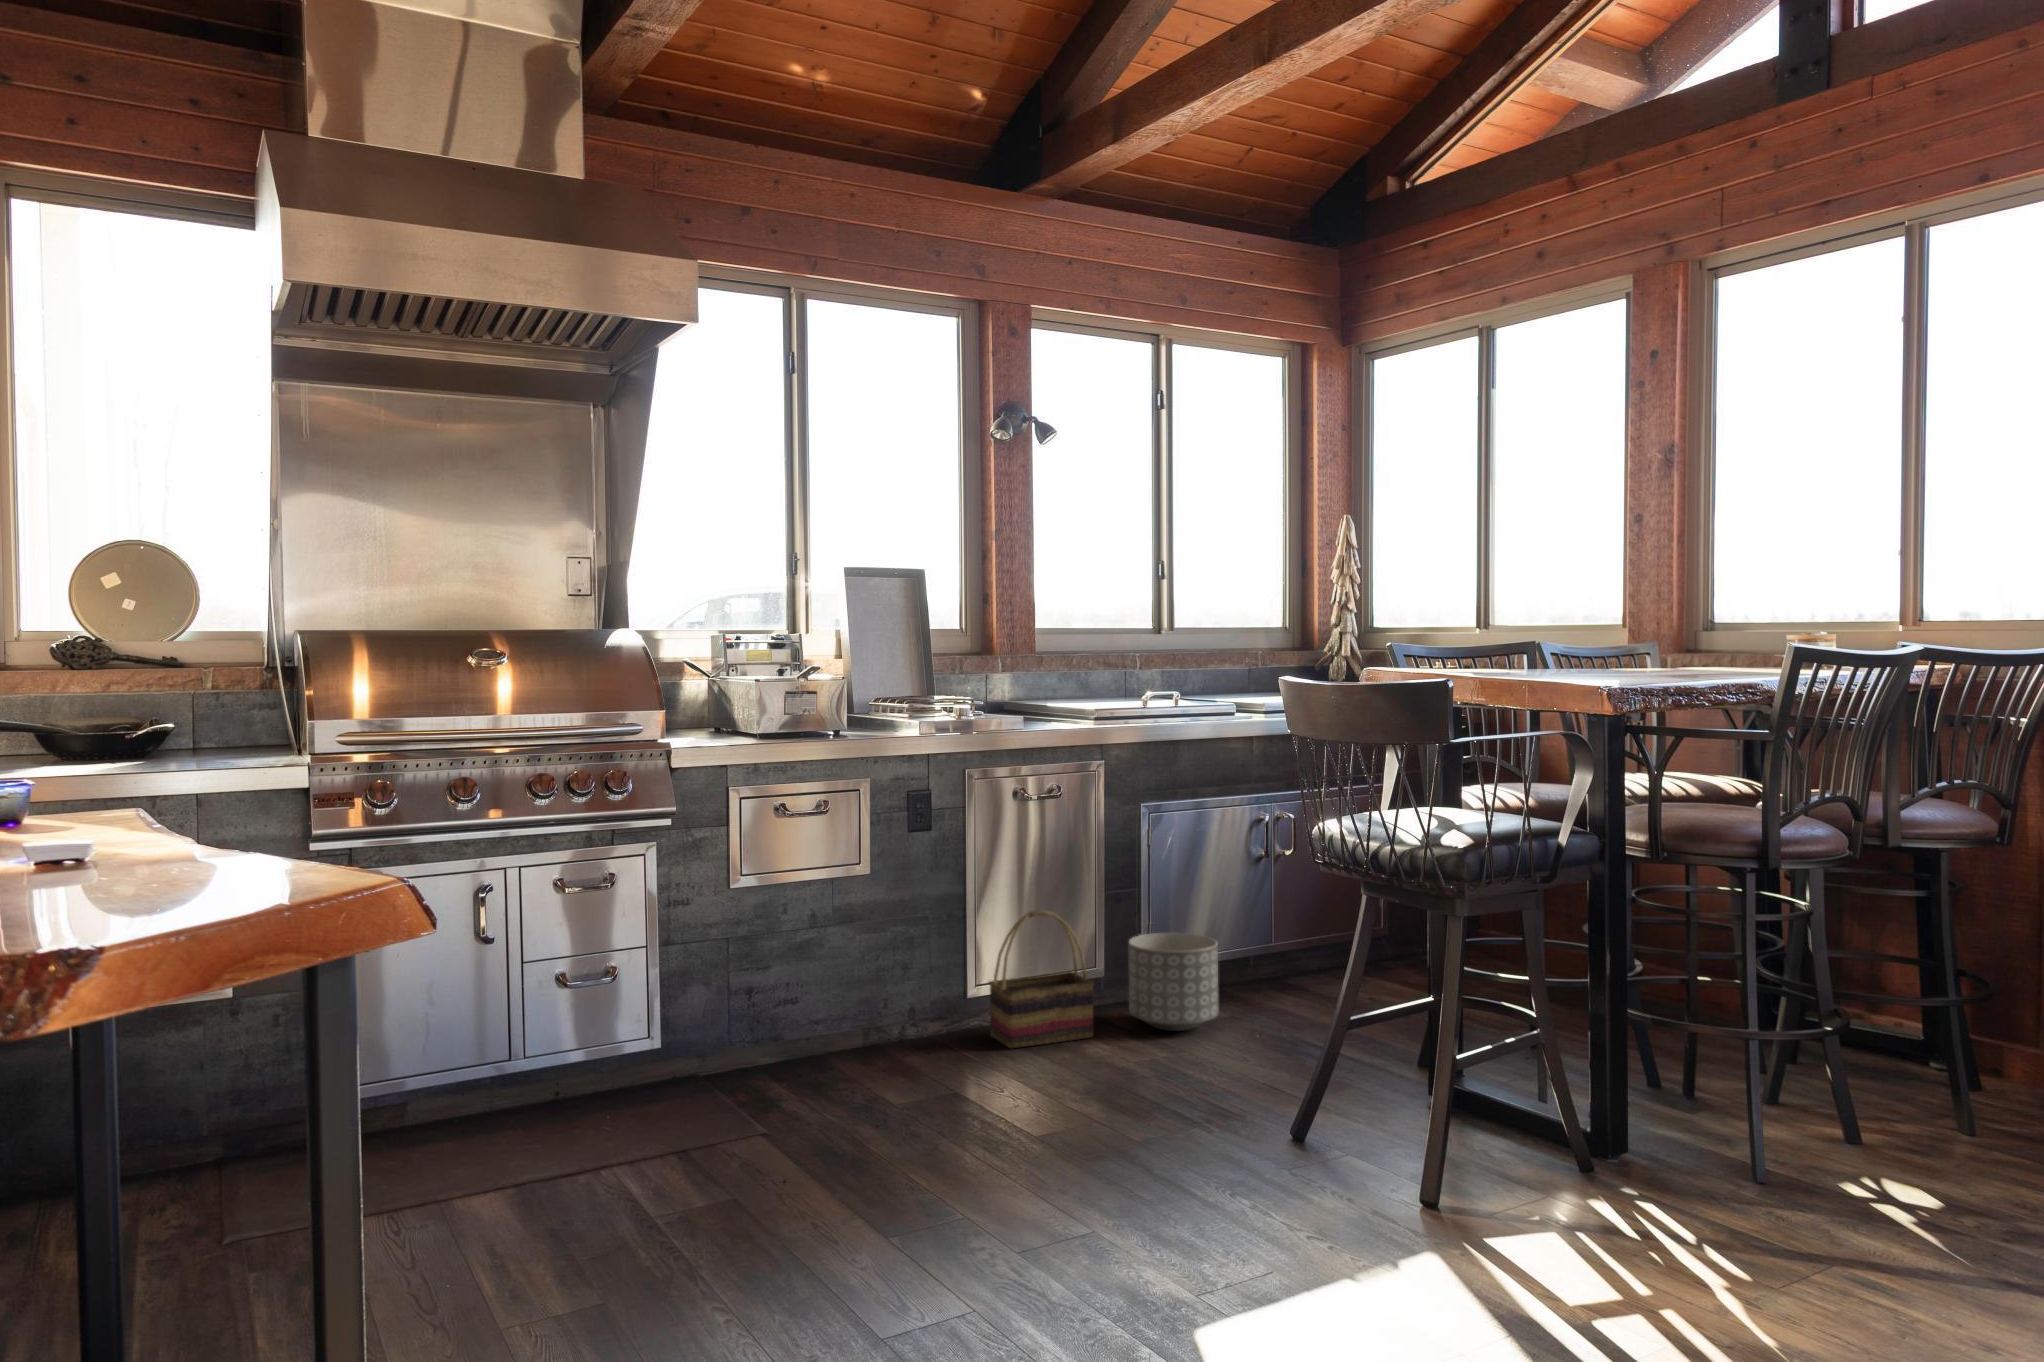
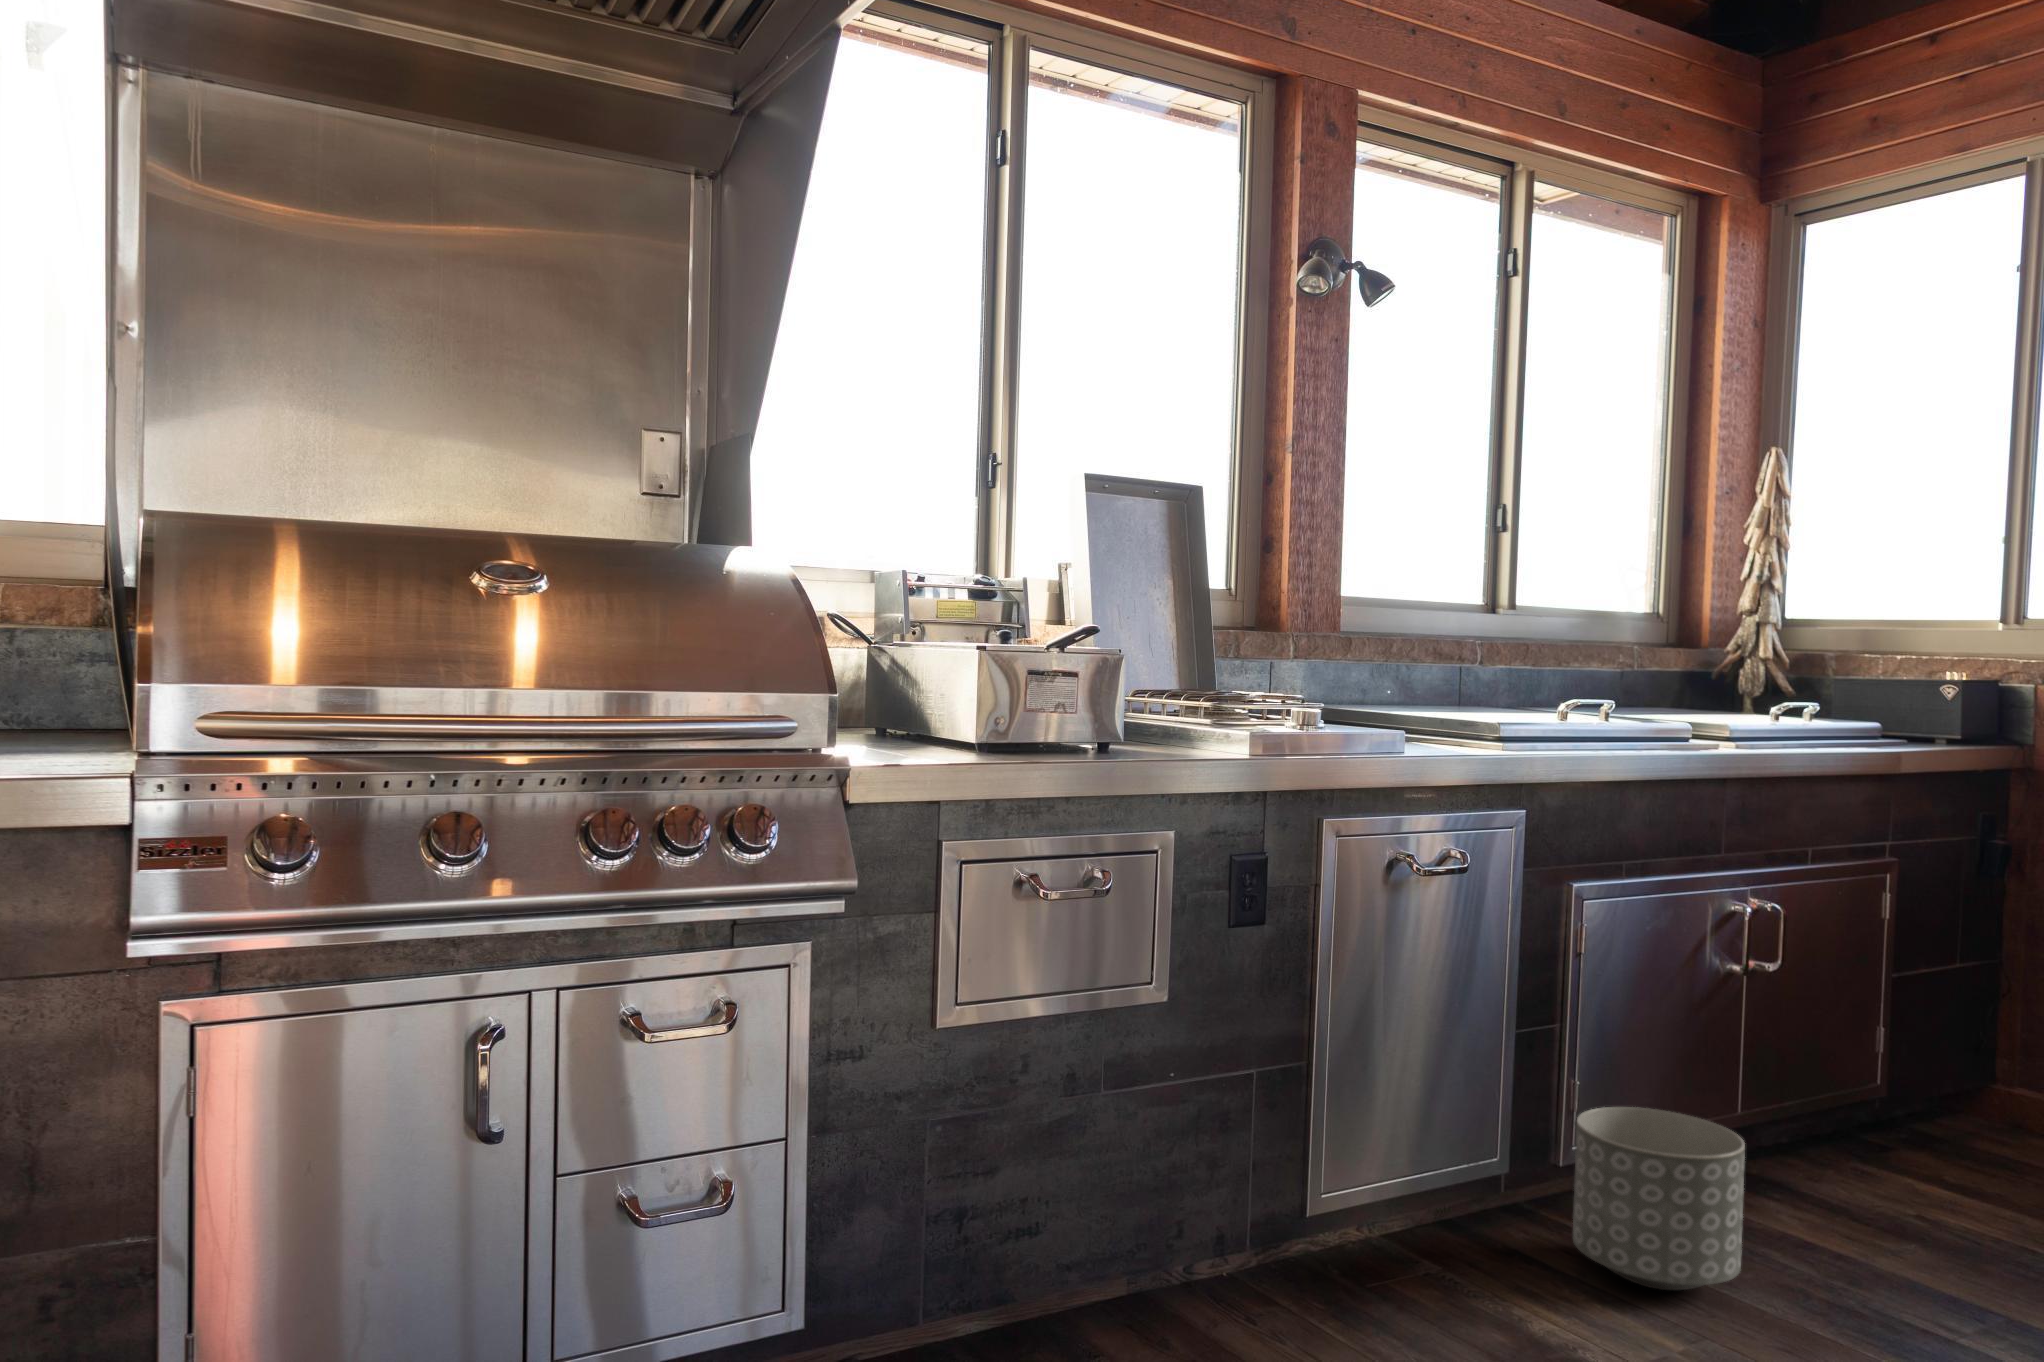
basket: present [989,910,1094,1048] -> none [1348,1071,1539,1323]

